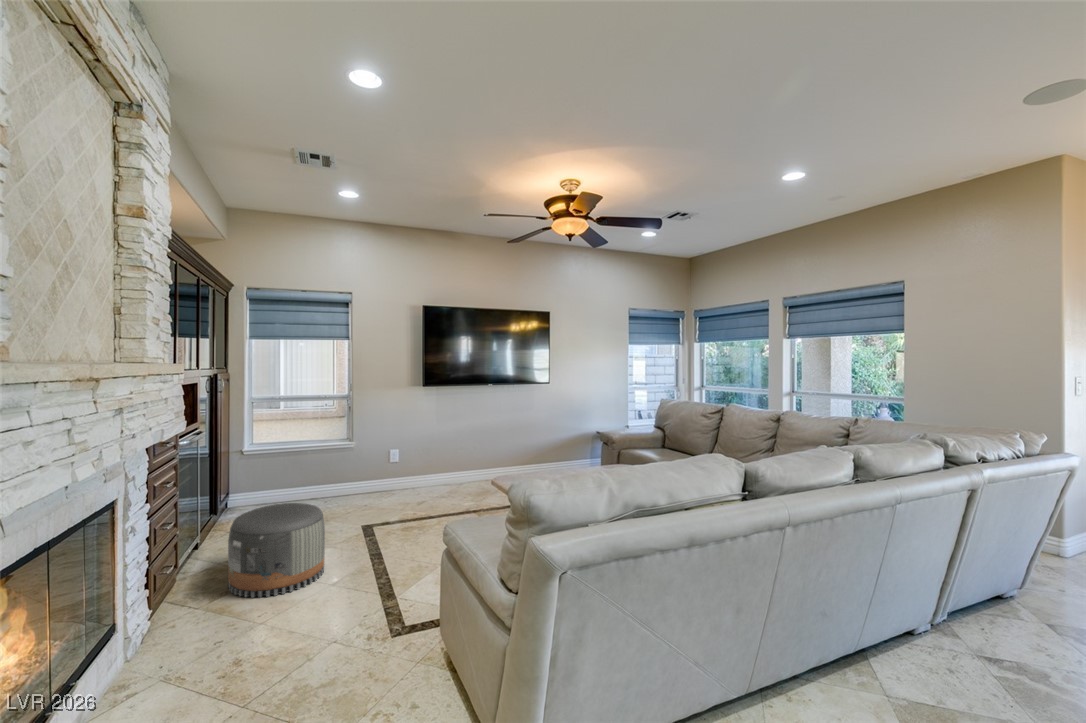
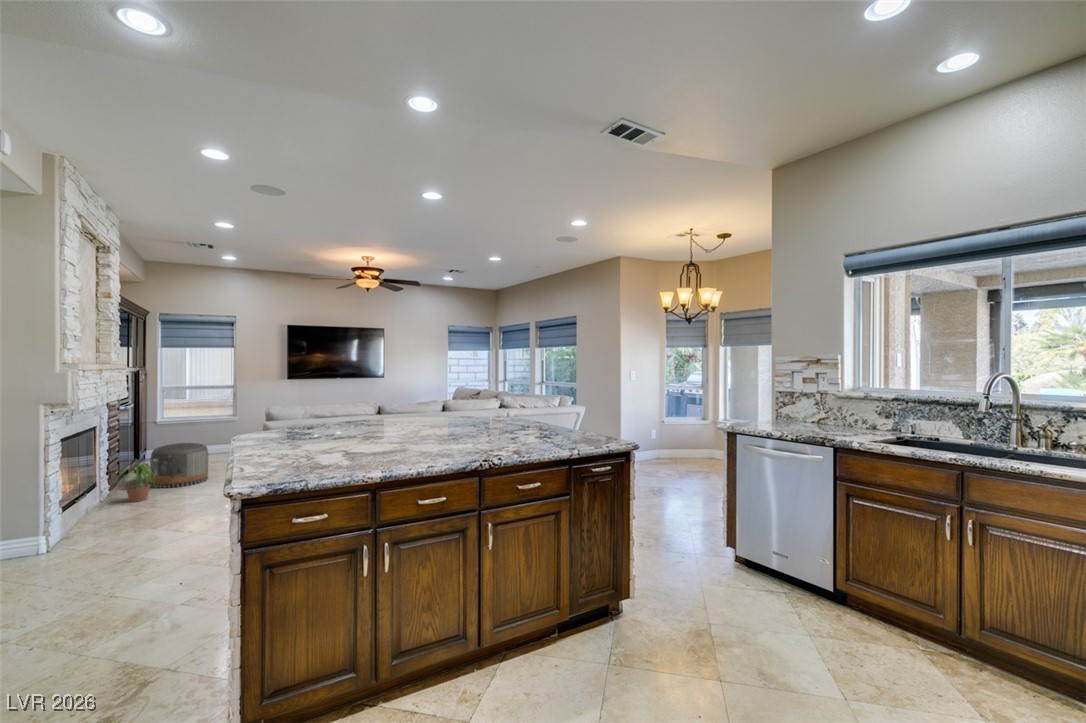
potted plant: none [142,564,240,652] -> present [118,464,155,502]

